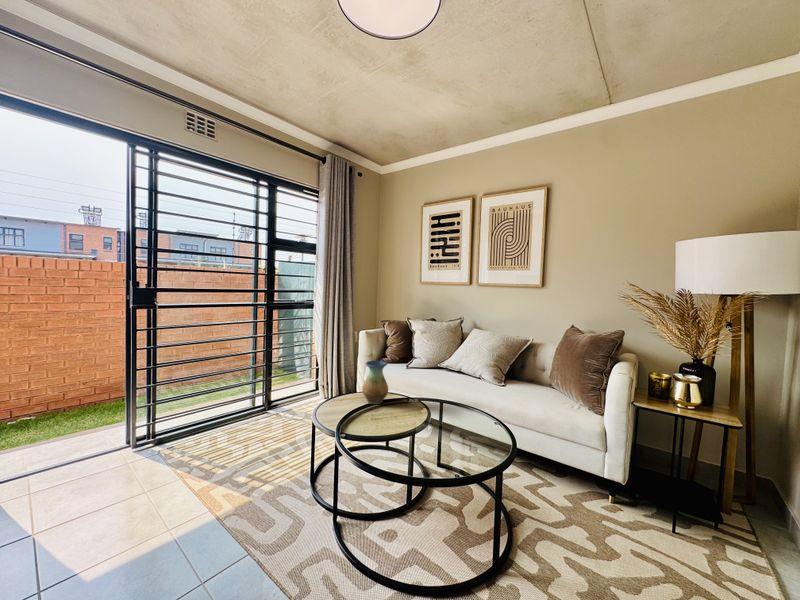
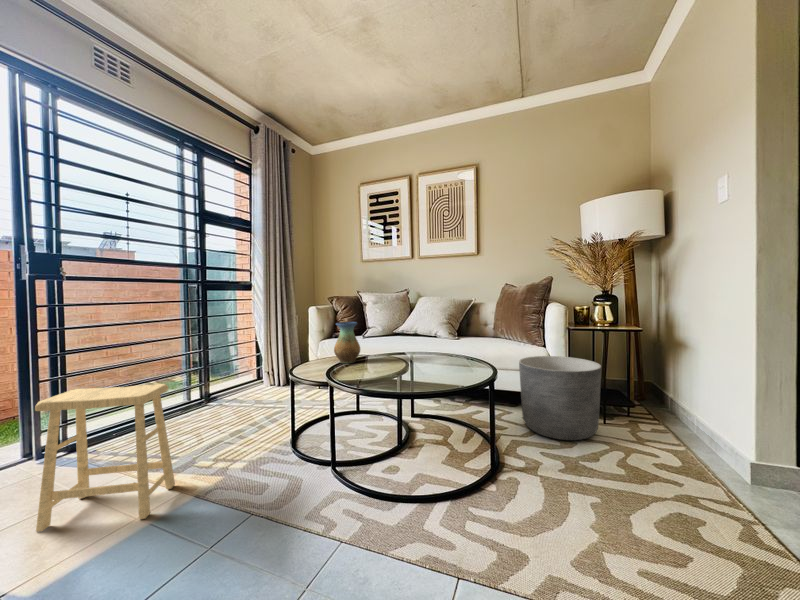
footstool: none [89,414,200,541] -> present [35,384,175,532]
planter: none [558,427,667,553] -> present [519,356,601,440]

